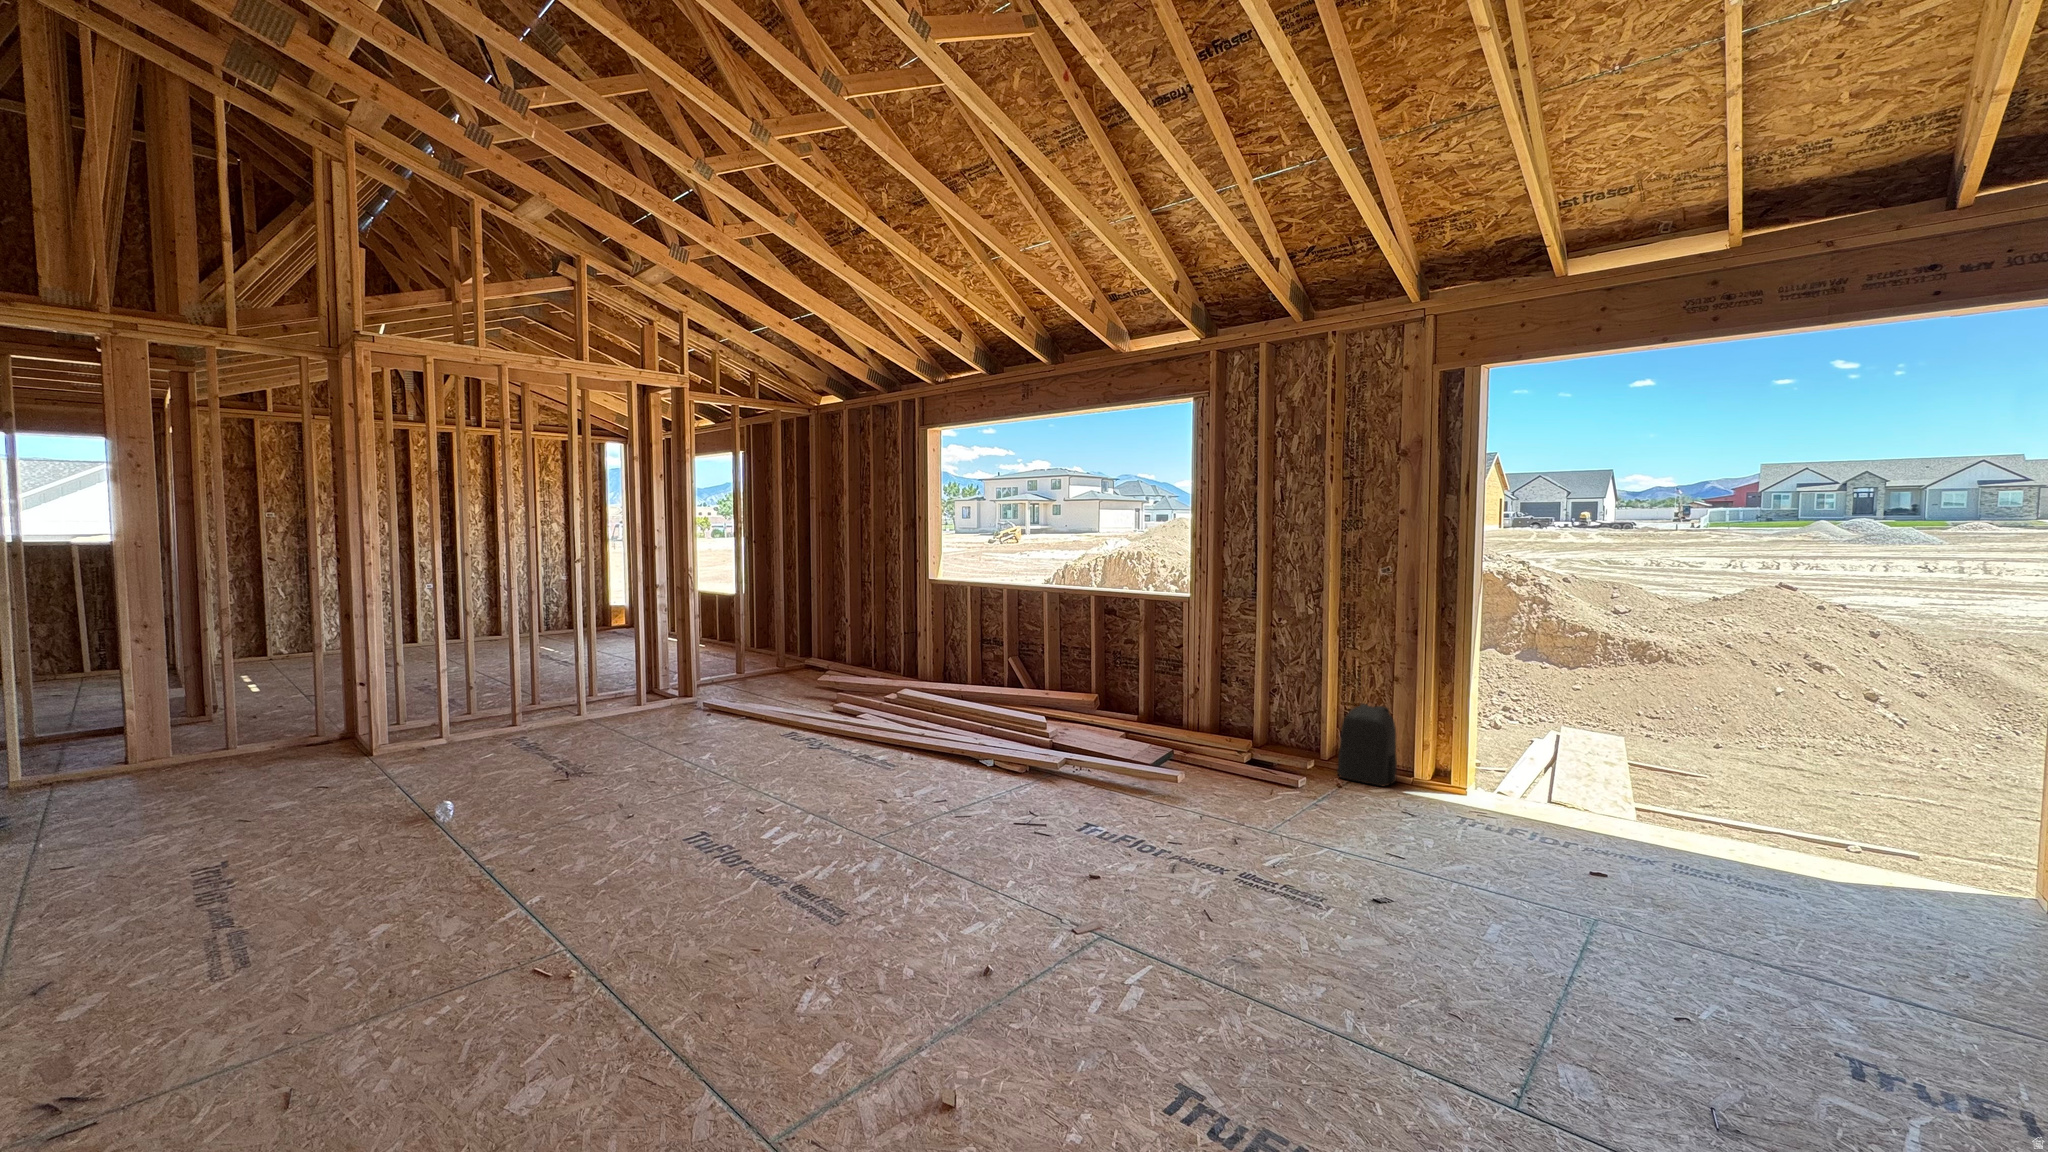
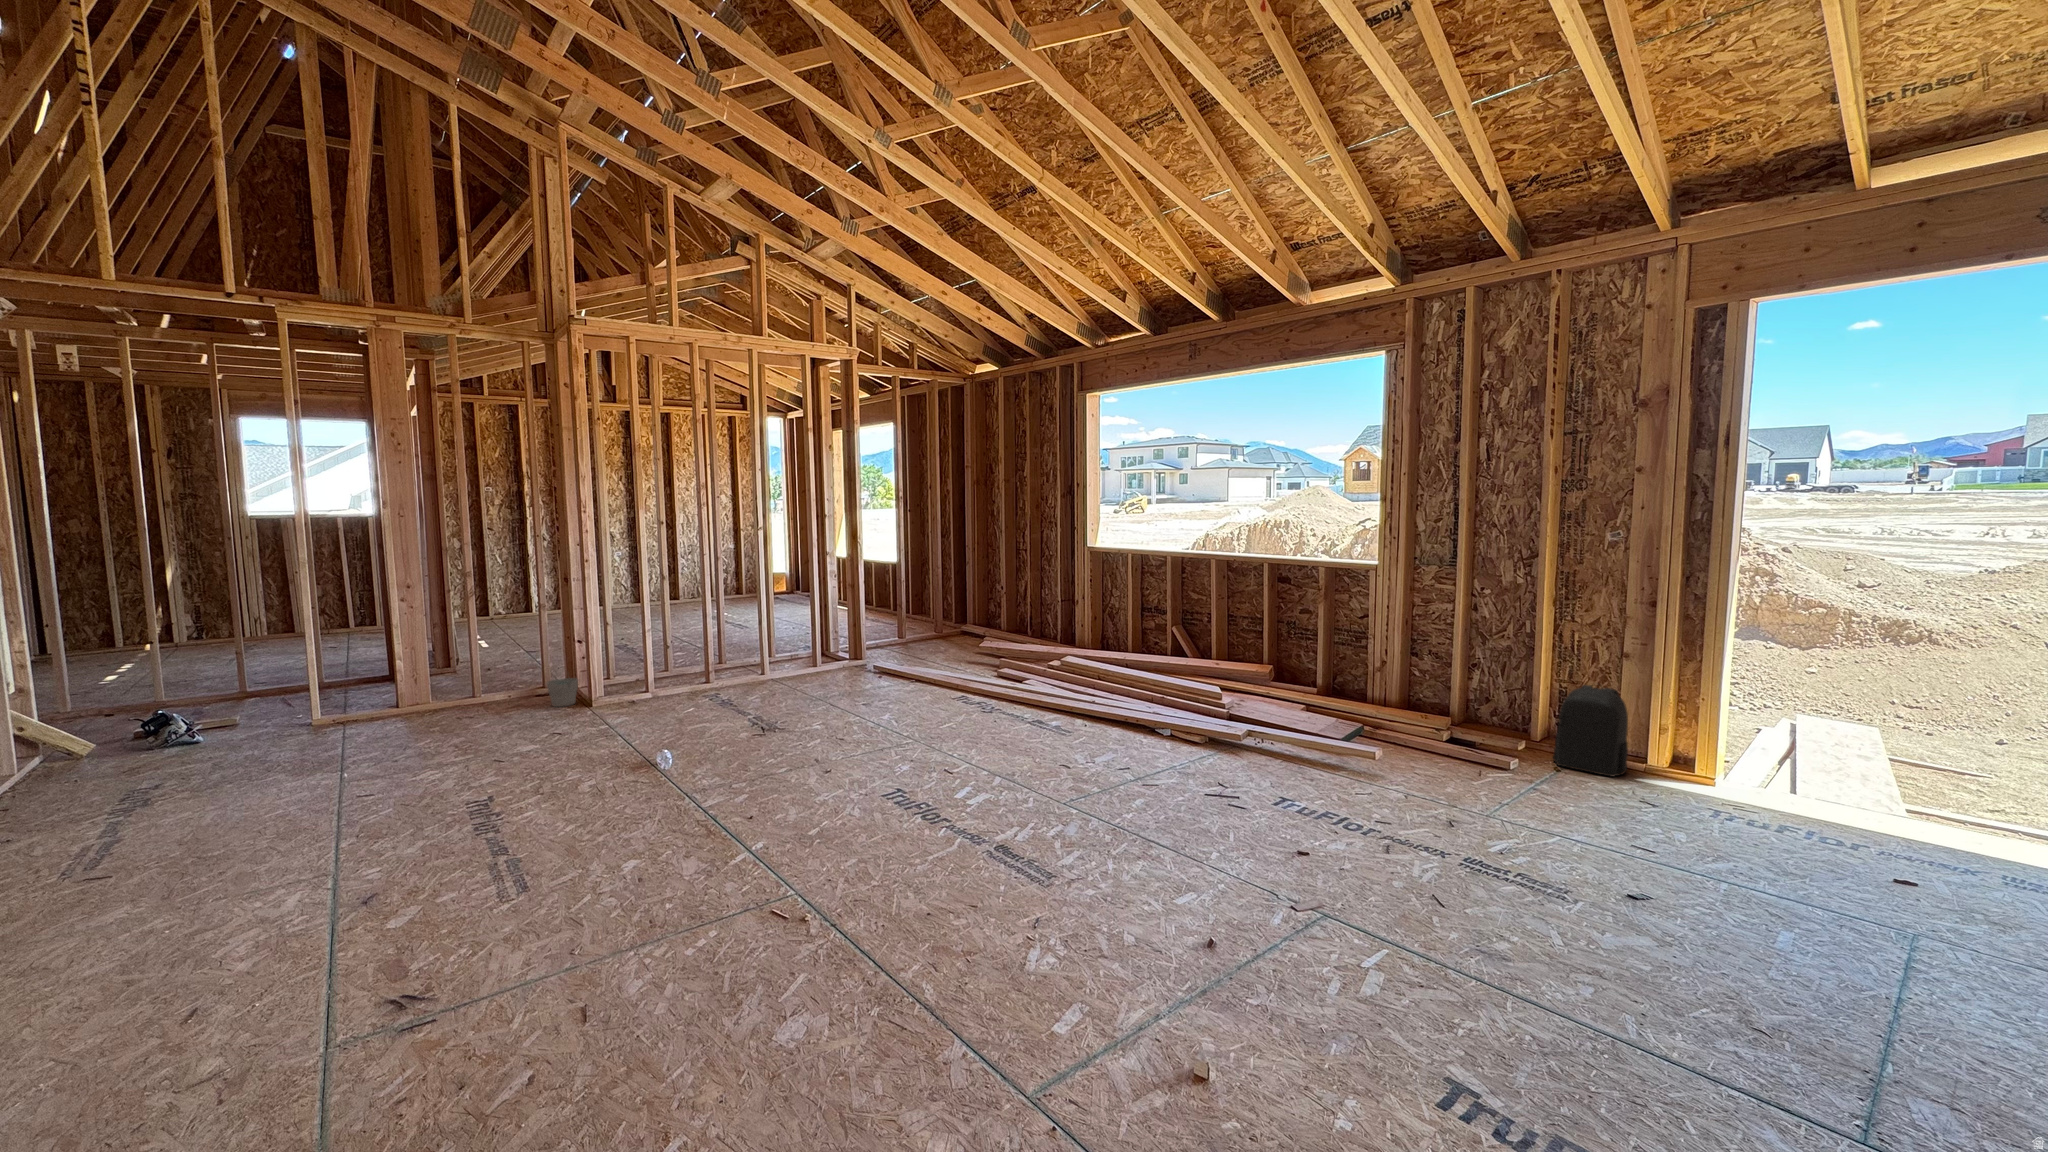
bucket: none [317,711,359,756] -> present [547,678,578,707]

